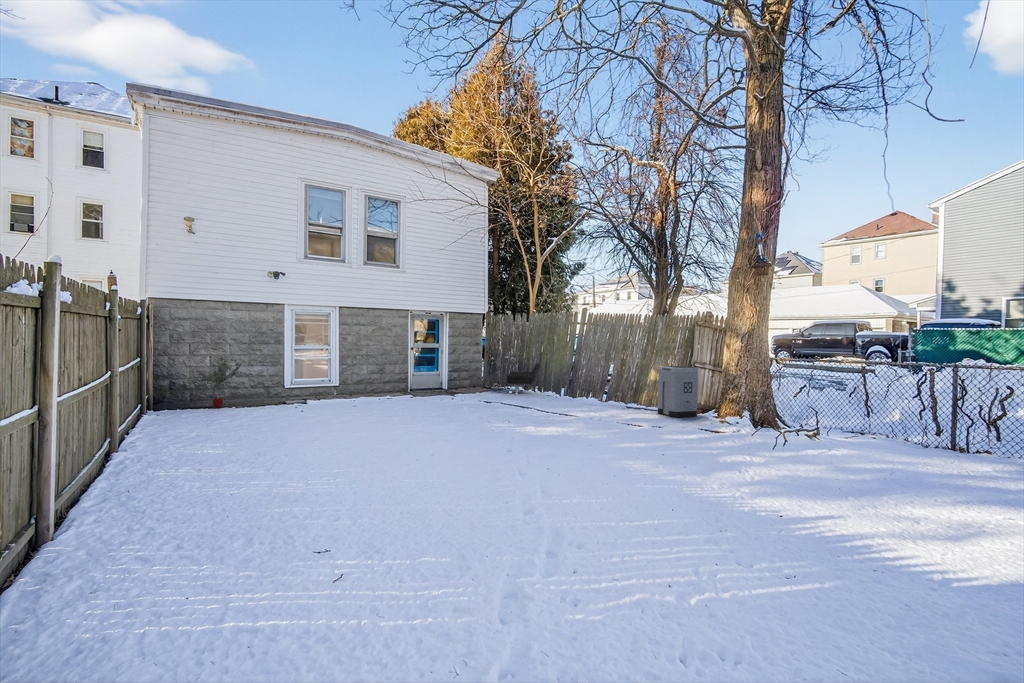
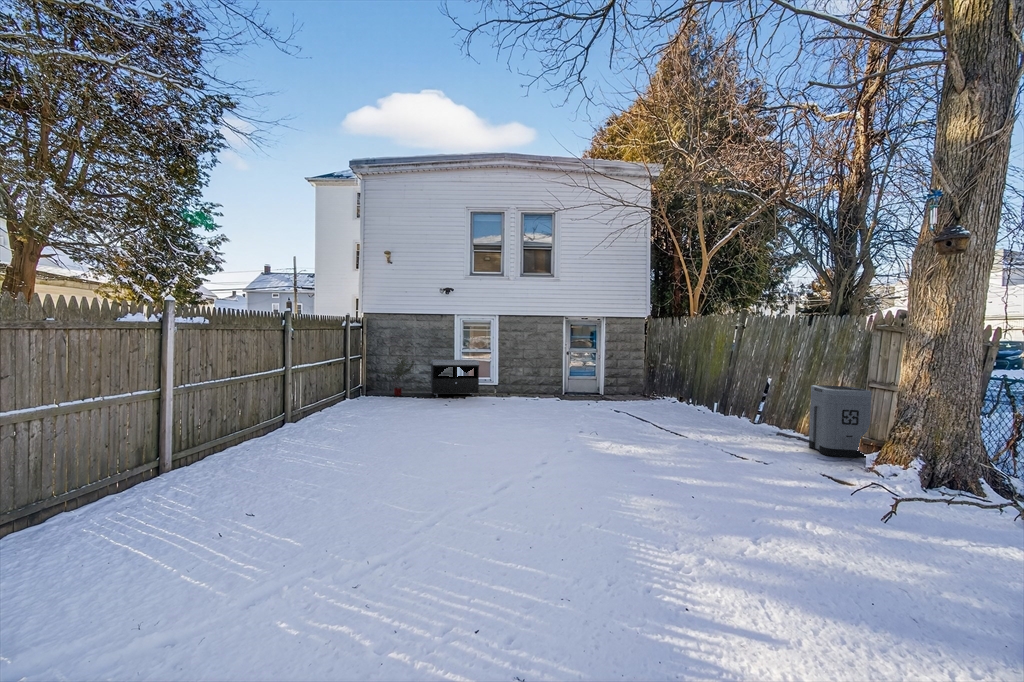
storage bench: none [258,359,326,406] -> present [431,360,479,397]
lounge chair: present [507,363,541,395] -> none [655,372,700,405]

